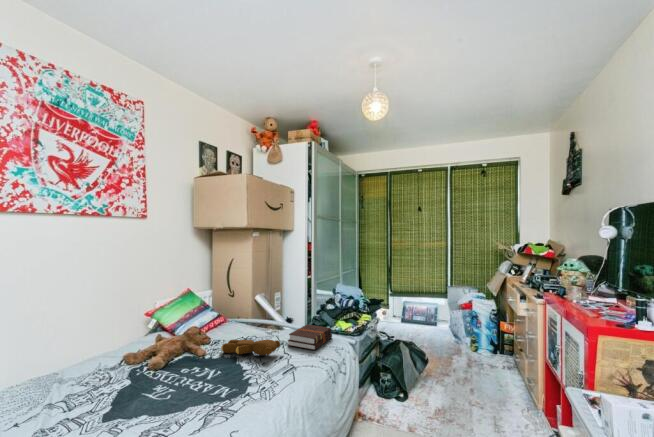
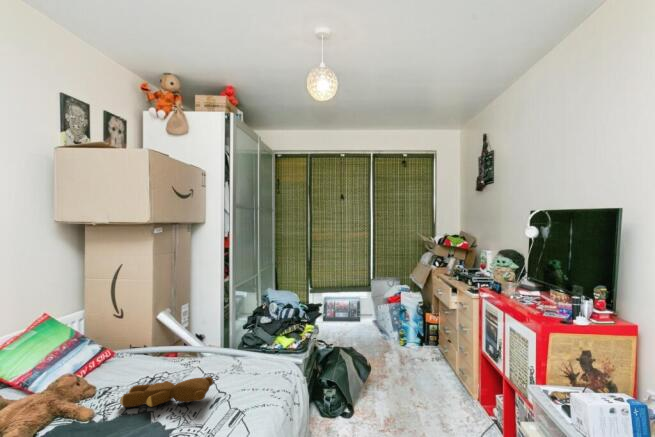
hardback book: present [288,325,332,350] -> none [219,346,275,381]

